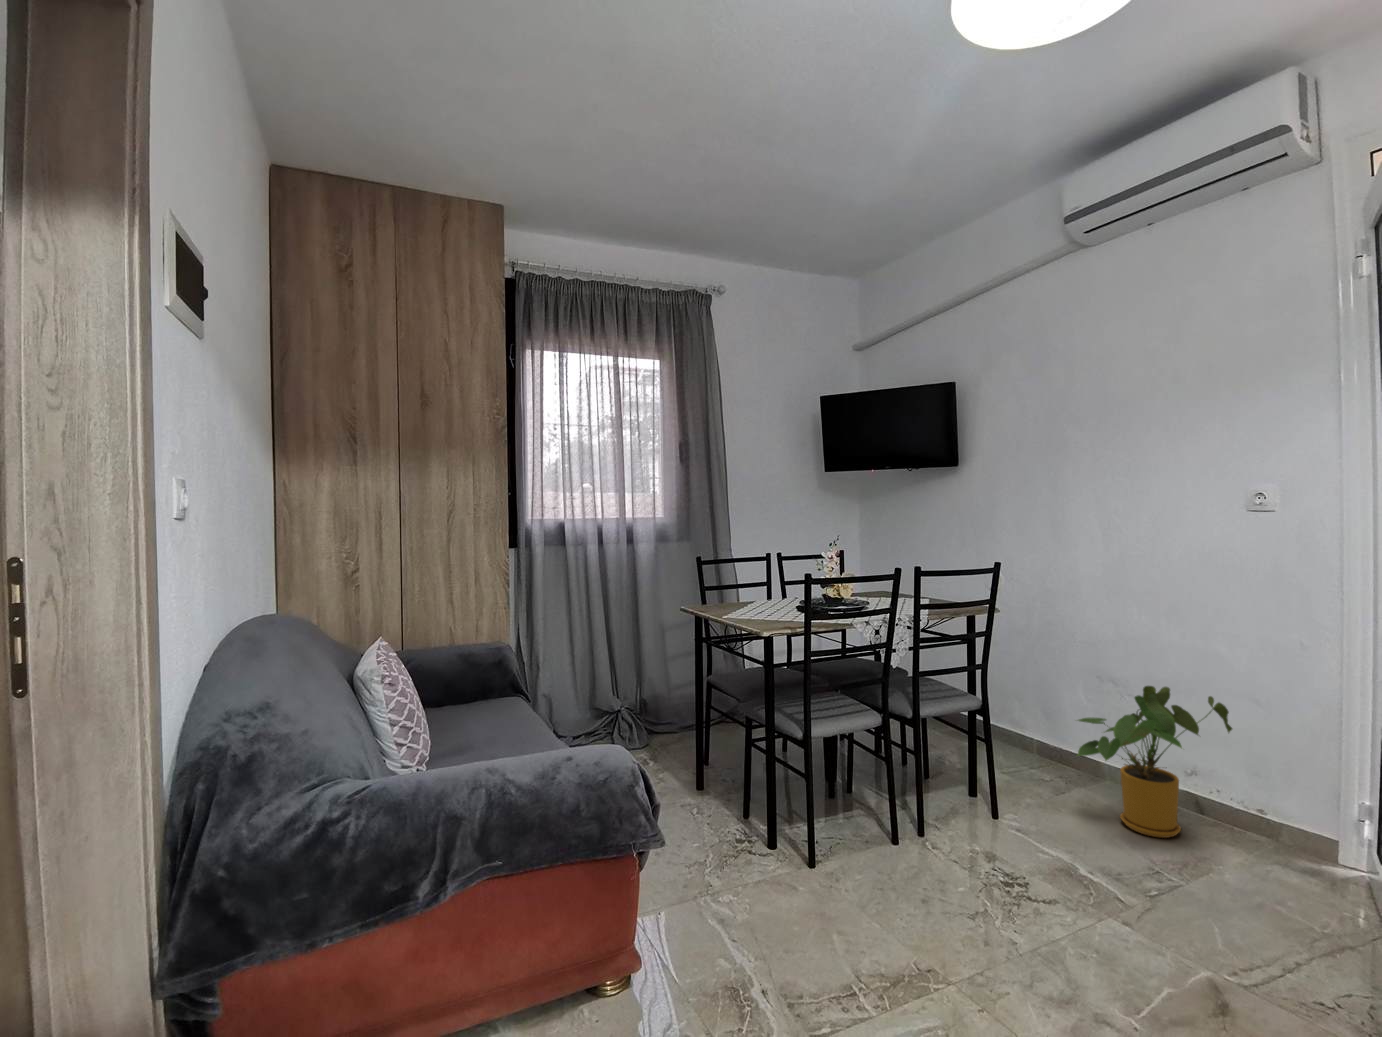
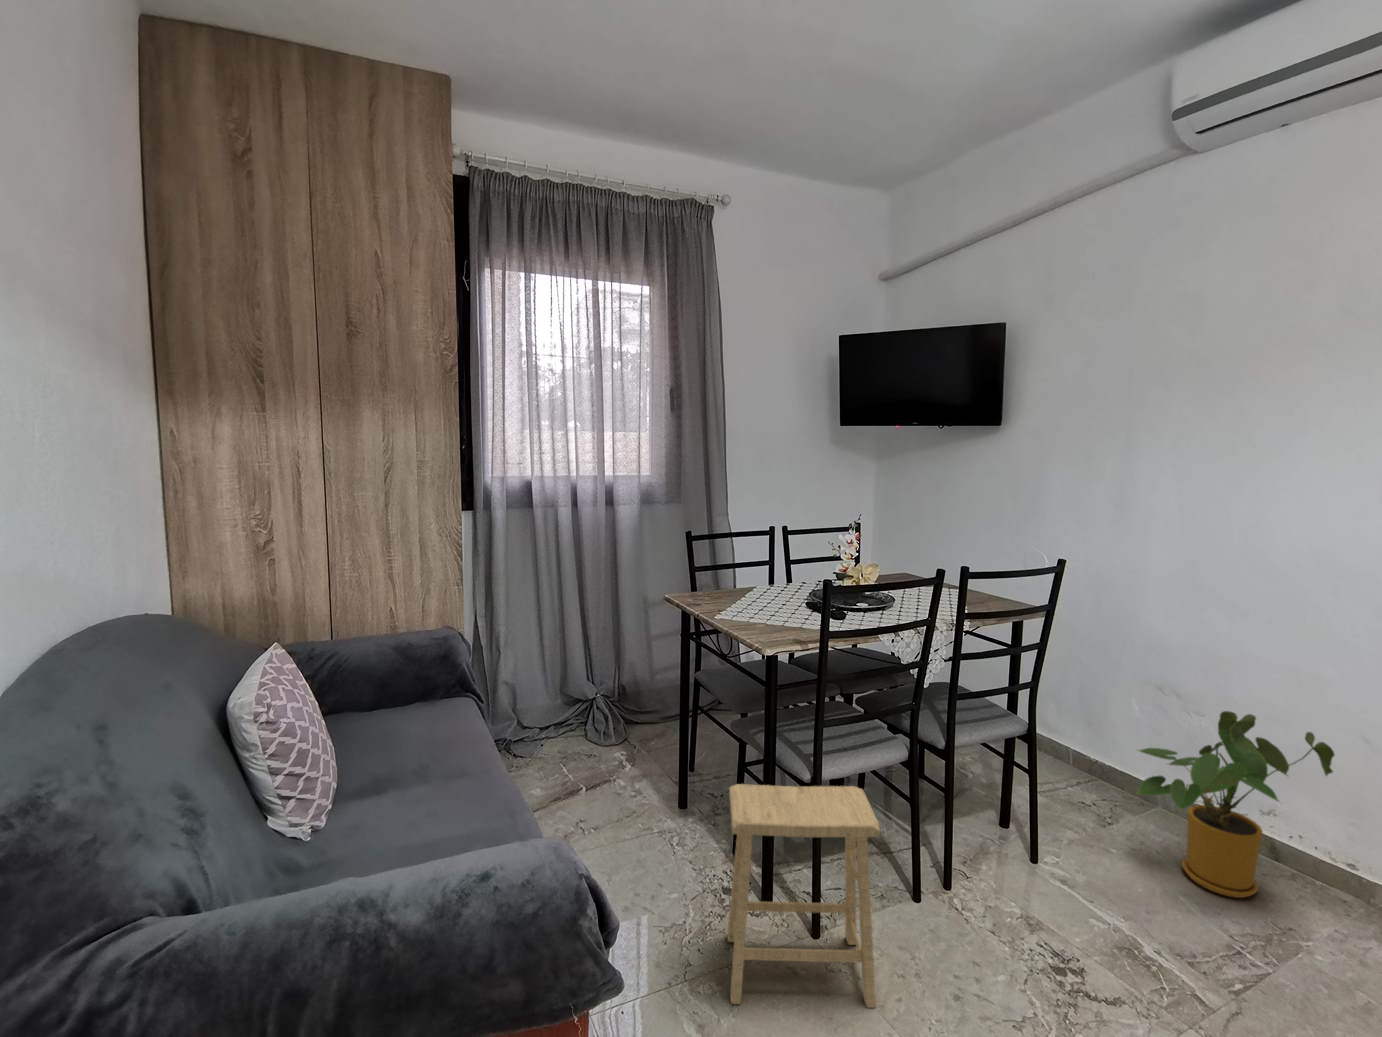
footstool: none [737,739,859,911] -> present [727,784,880,1008]

